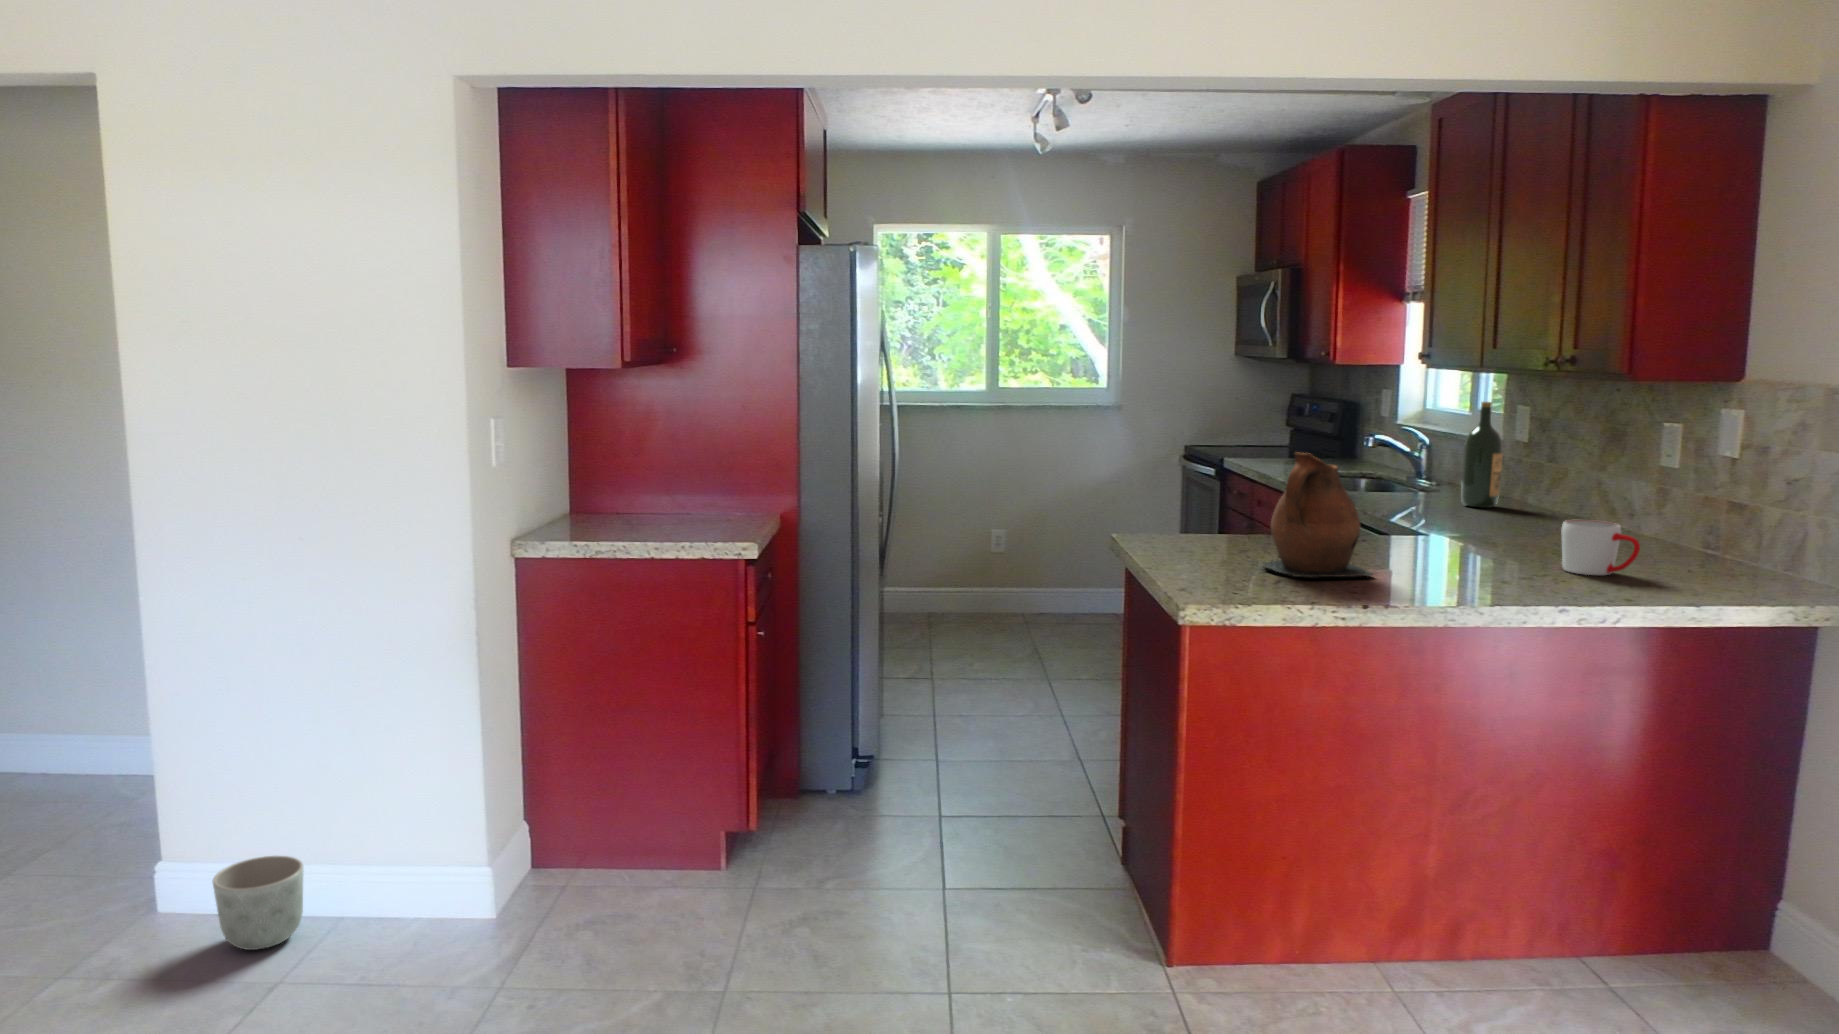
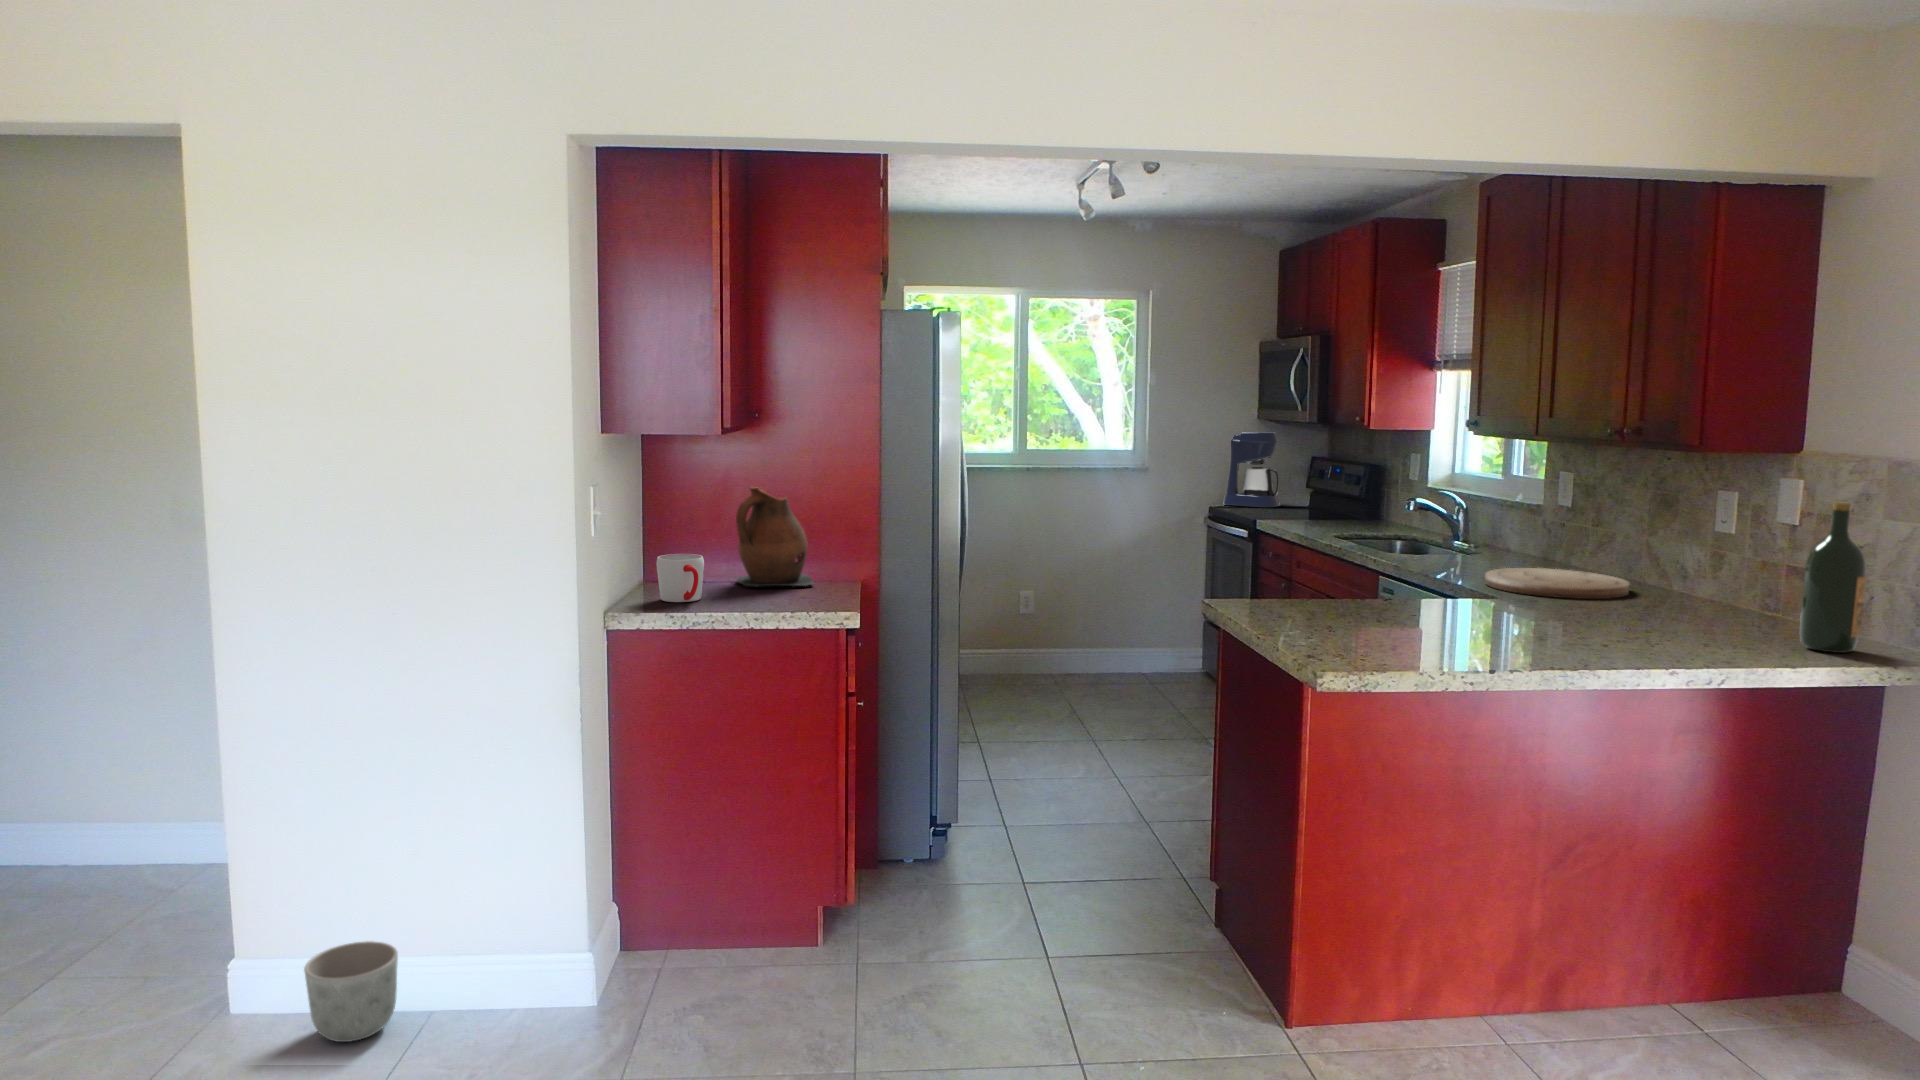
coffee maker: none [1202,368,1261,446] -> present [1223,431,1280,507]
wine bottle: present [1461,402,1503,508] -> present [1800,503,1867,653]
ceramic pitcher: present [1263,452,1373,577] -> present [736,487,813,586]
cutting board: none [1421,505,1570,537] -> present [1485,568,1629,599]
mug: present [1562,520,1640,575] -> present [656,554,704,602]

